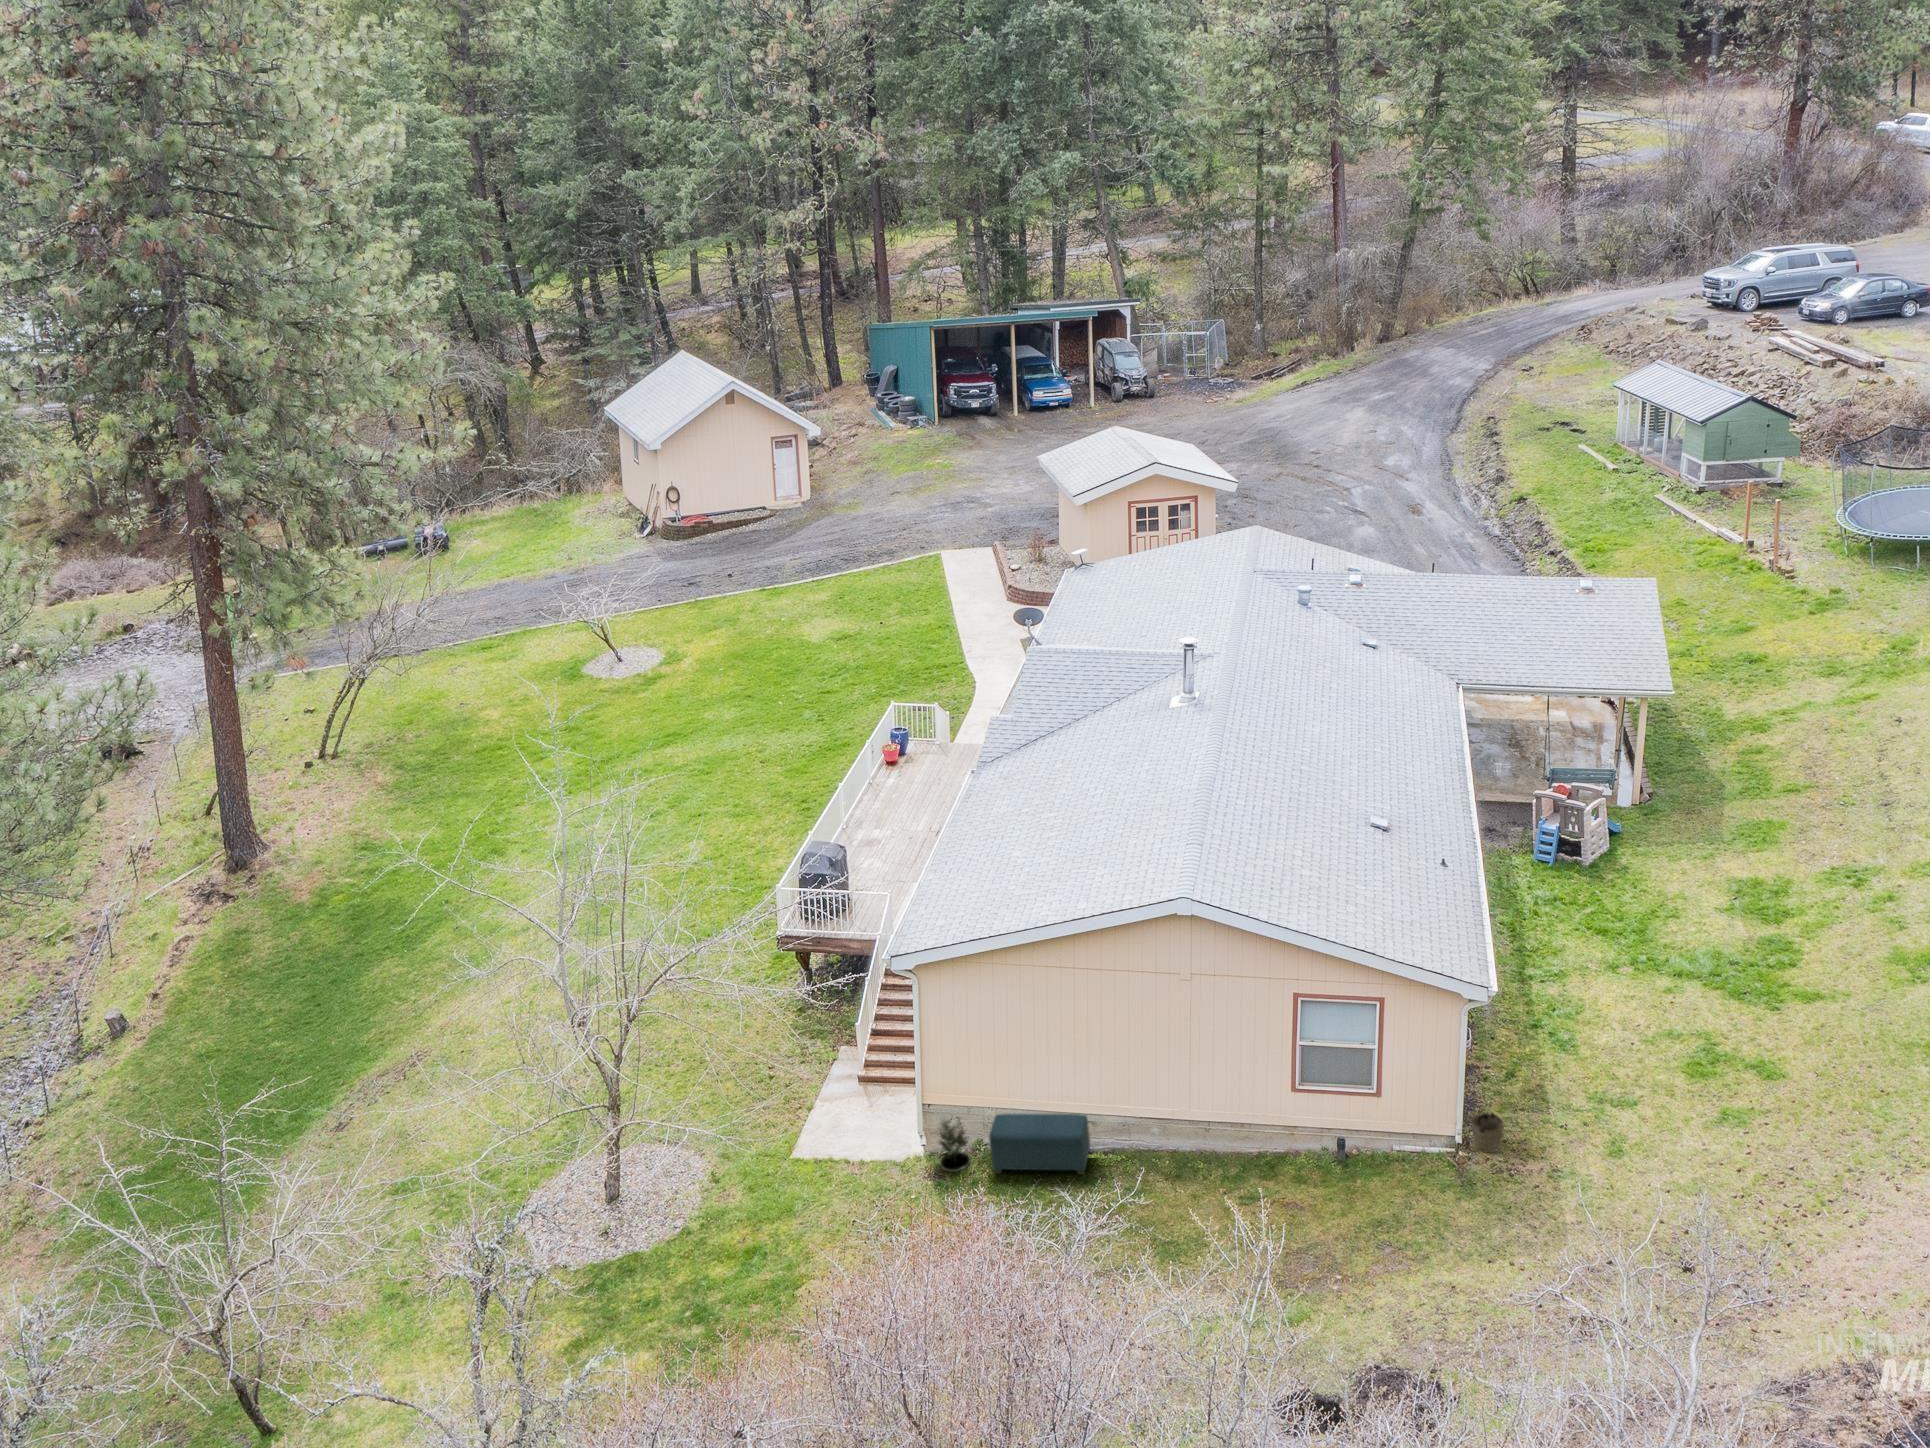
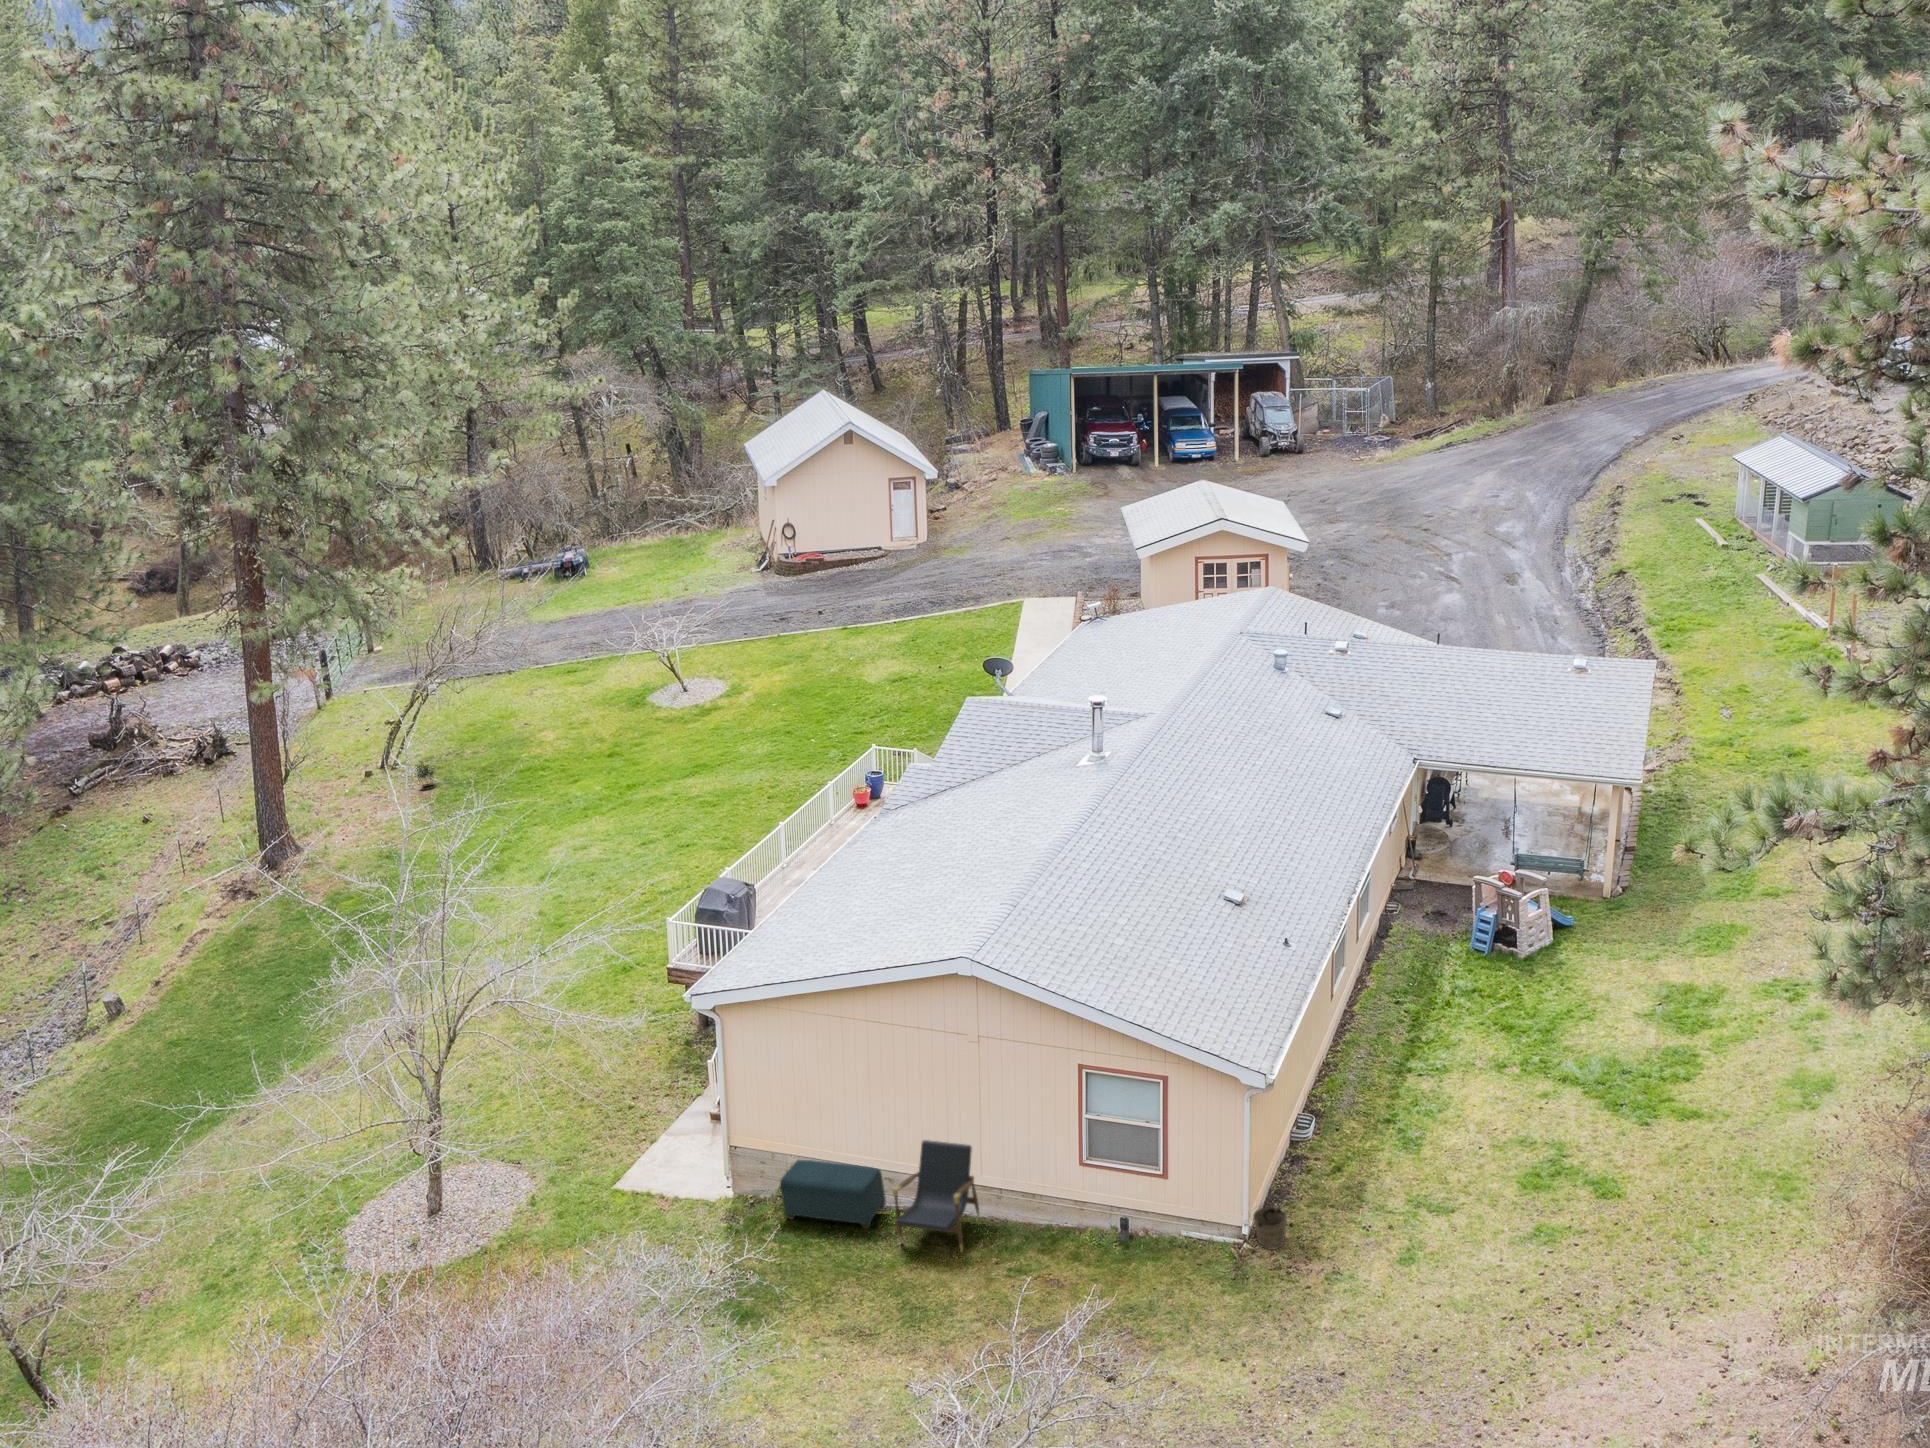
lounge chair: none [1119,1082,1192,1187] -> present [893,1140,979,1251]
potted tree: present [939,1118,971,1172] -> present [416,762,436,790]

